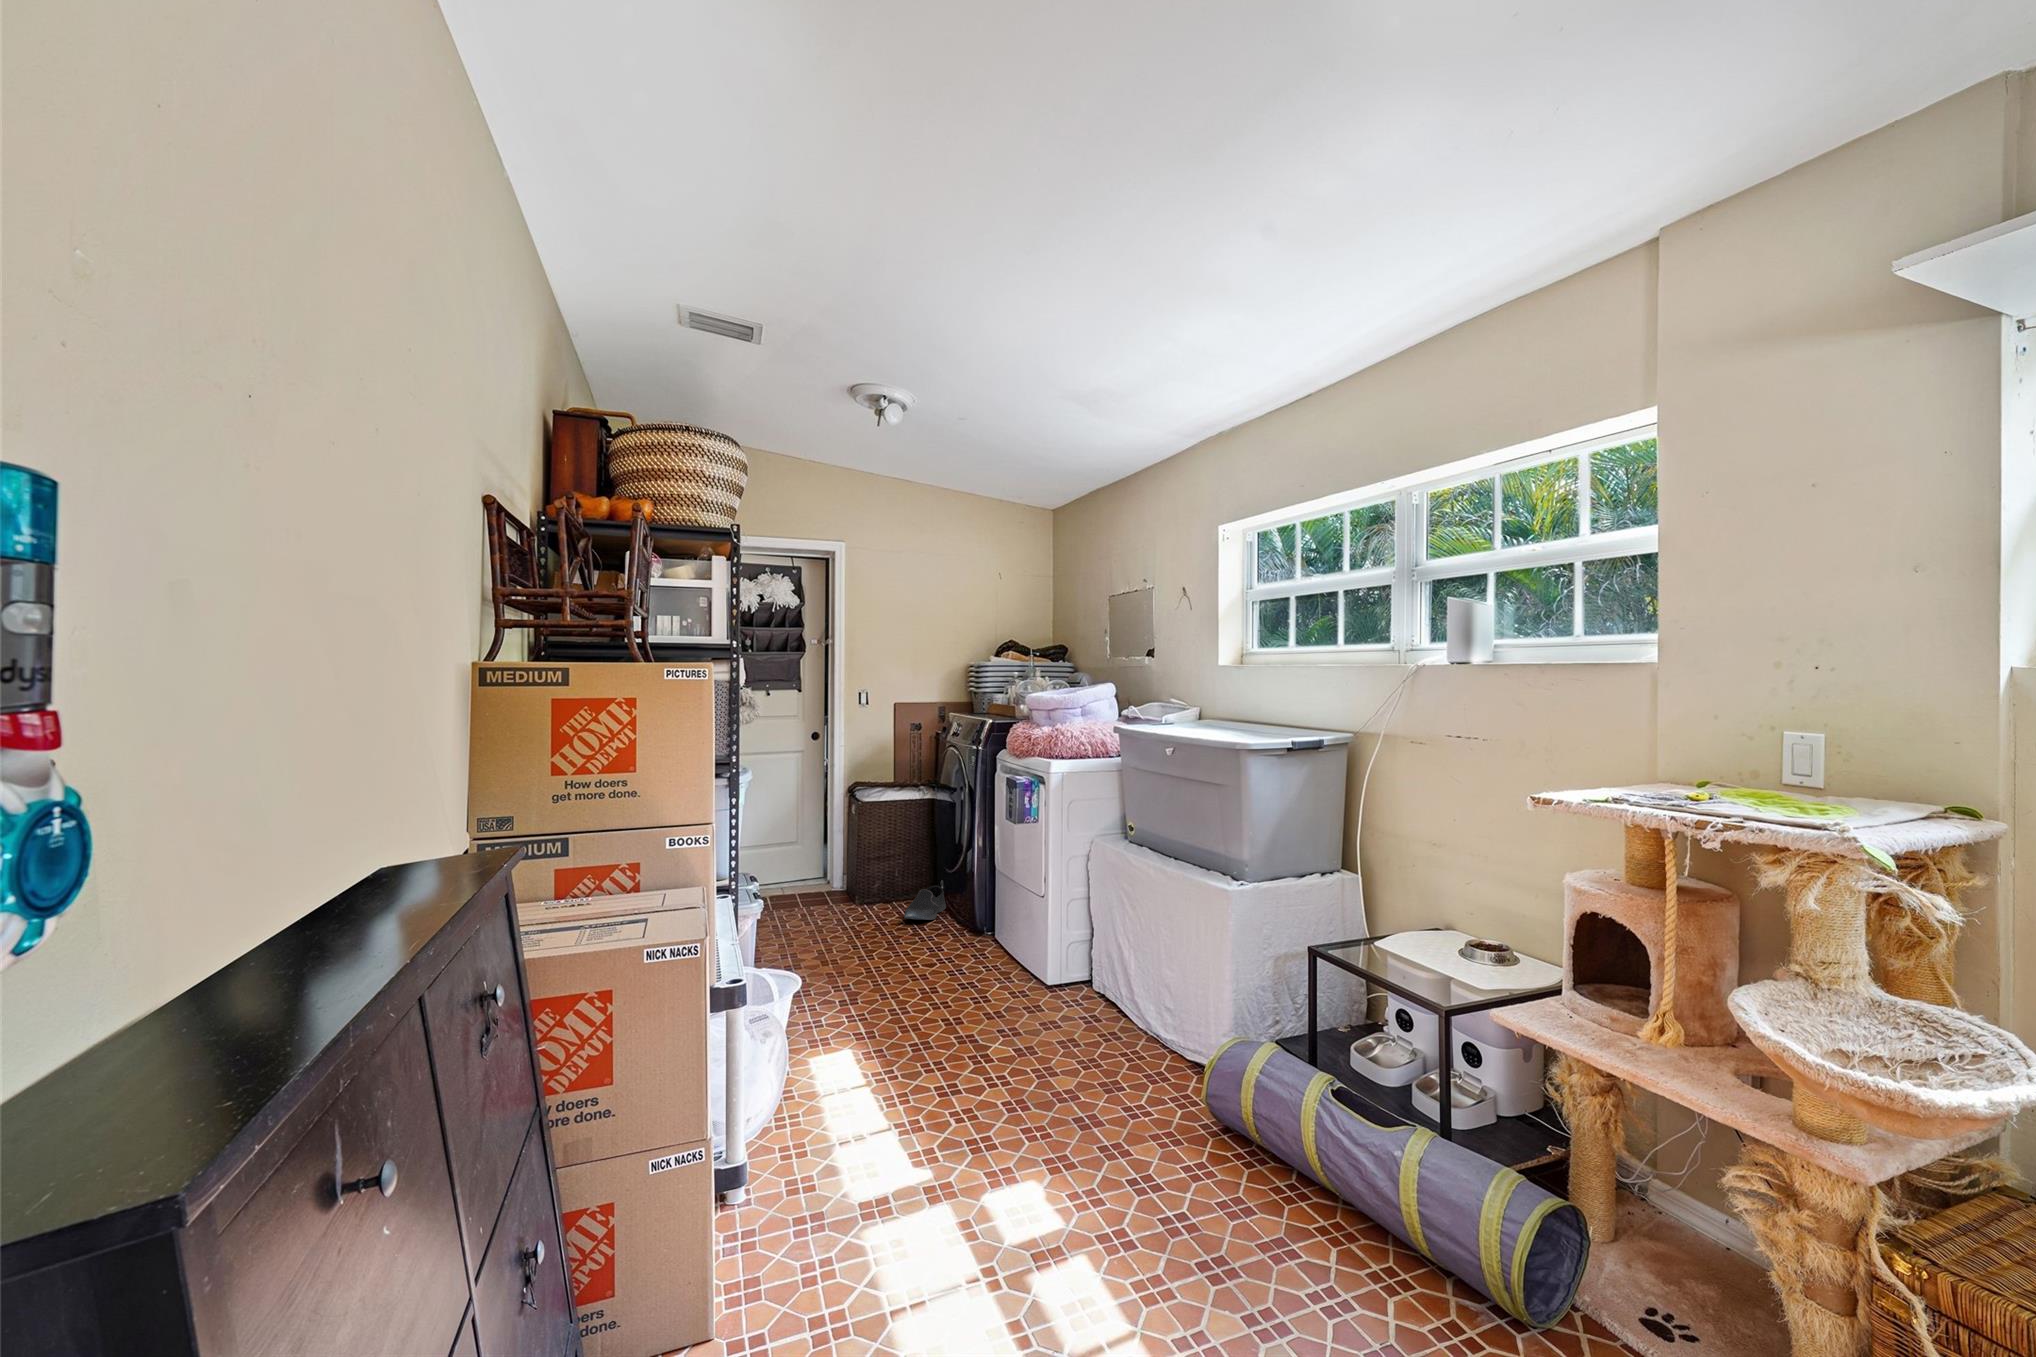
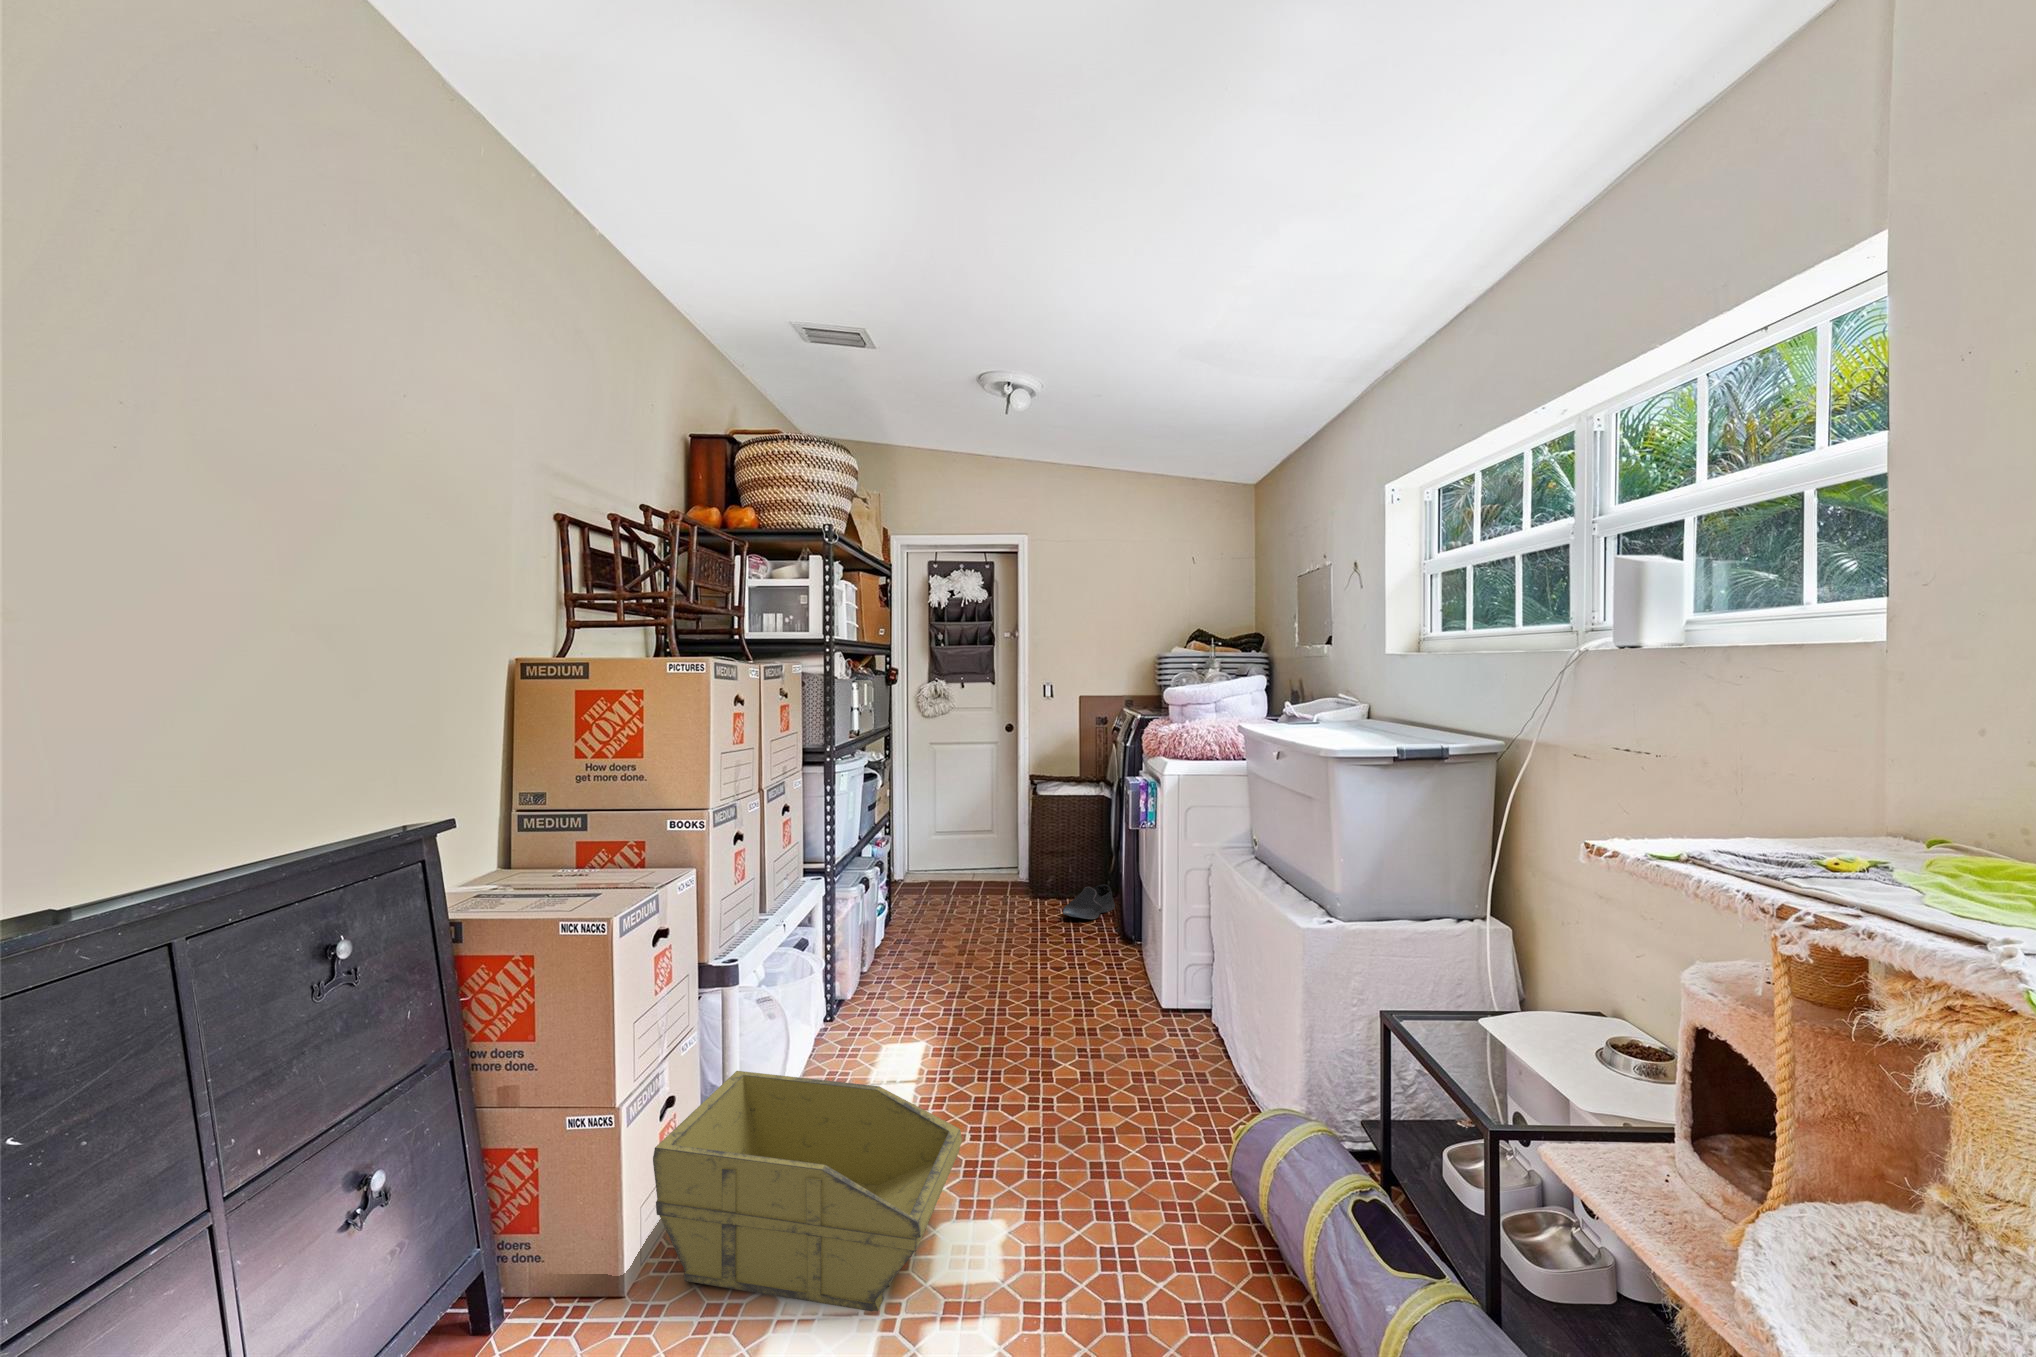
storage bin: none [730,1082,1018,1313] -> present [653,1071,962,1312]

